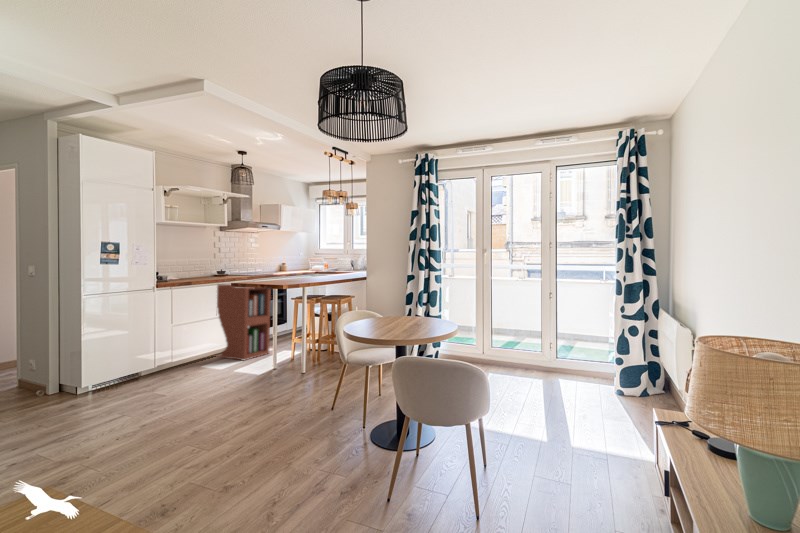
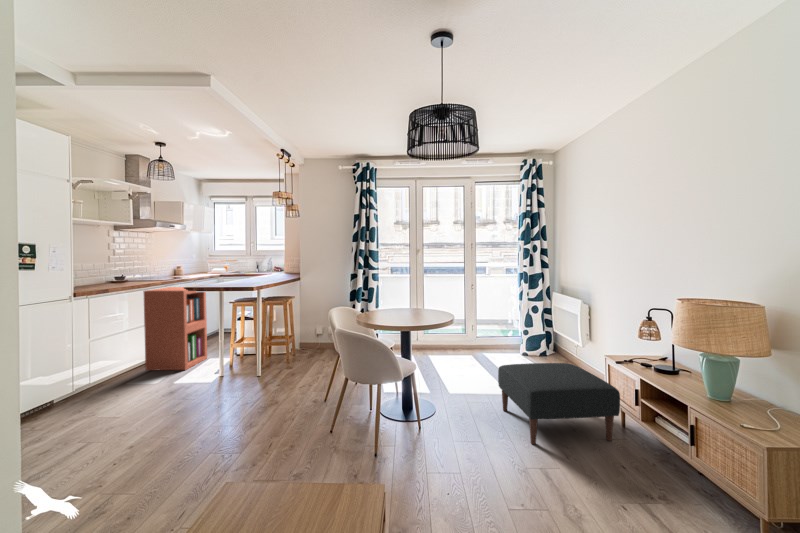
ottoman: none [517,385,653,502] -> present [498,363,620,444]

